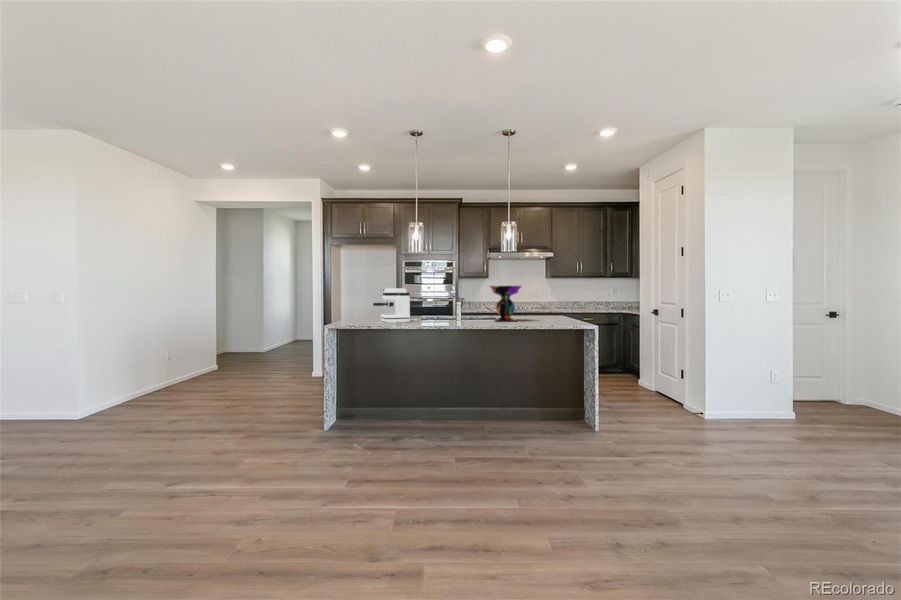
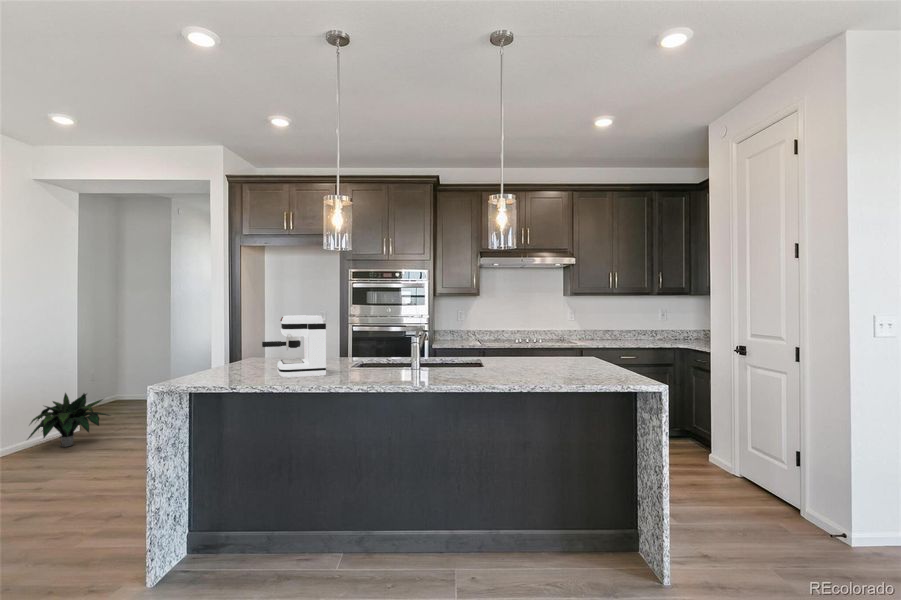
decorative bowl: present [490,286,522,322] -> none [468,311,527,376]
potted plant: none [197,341,247,377] -> present [28,393,109,447]

